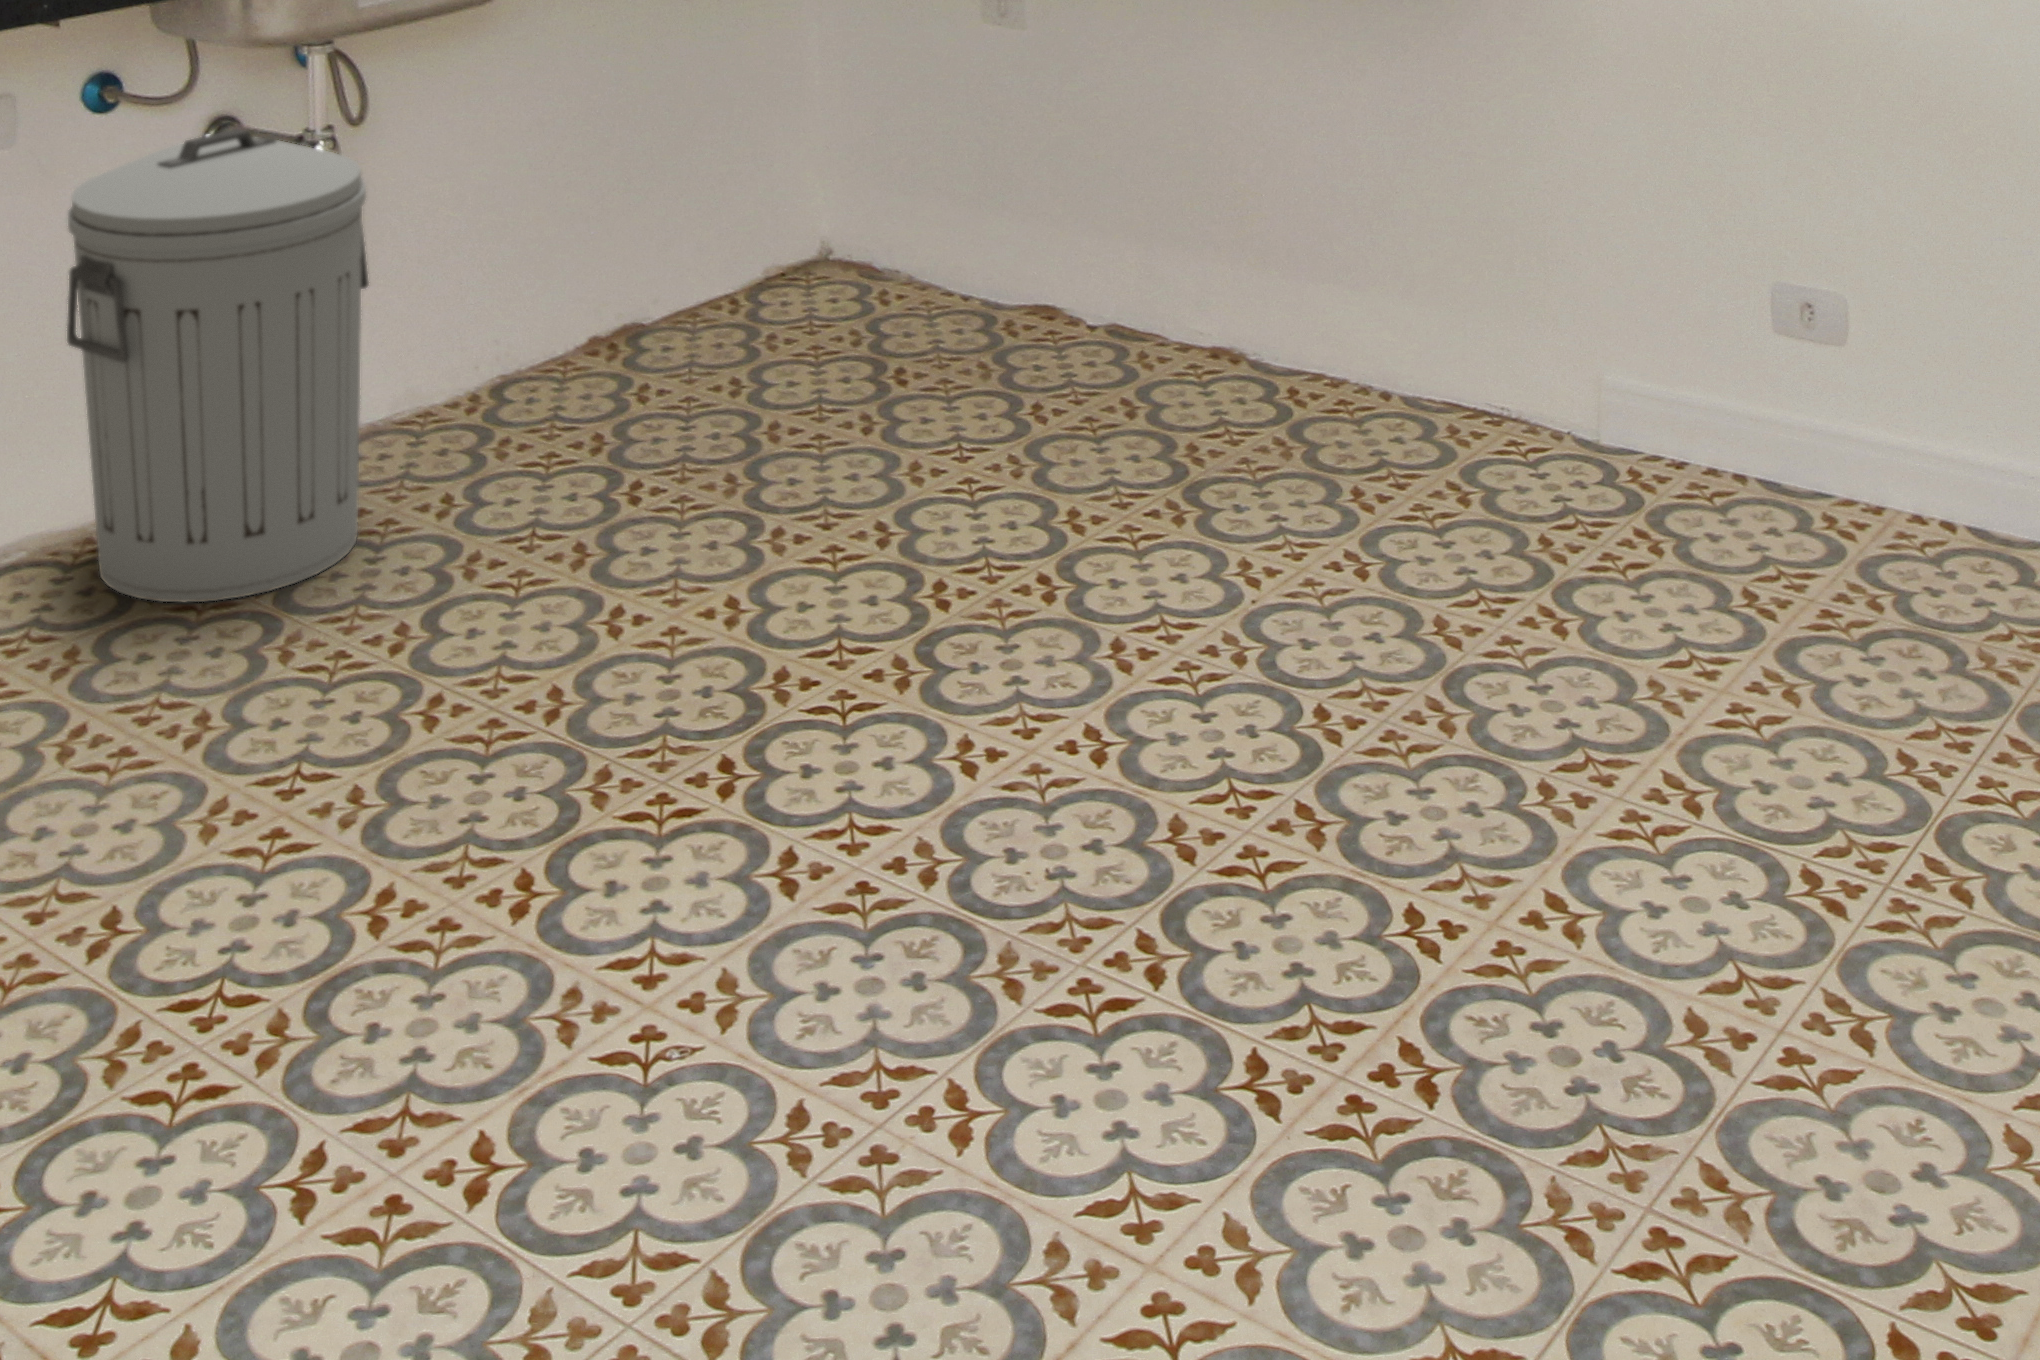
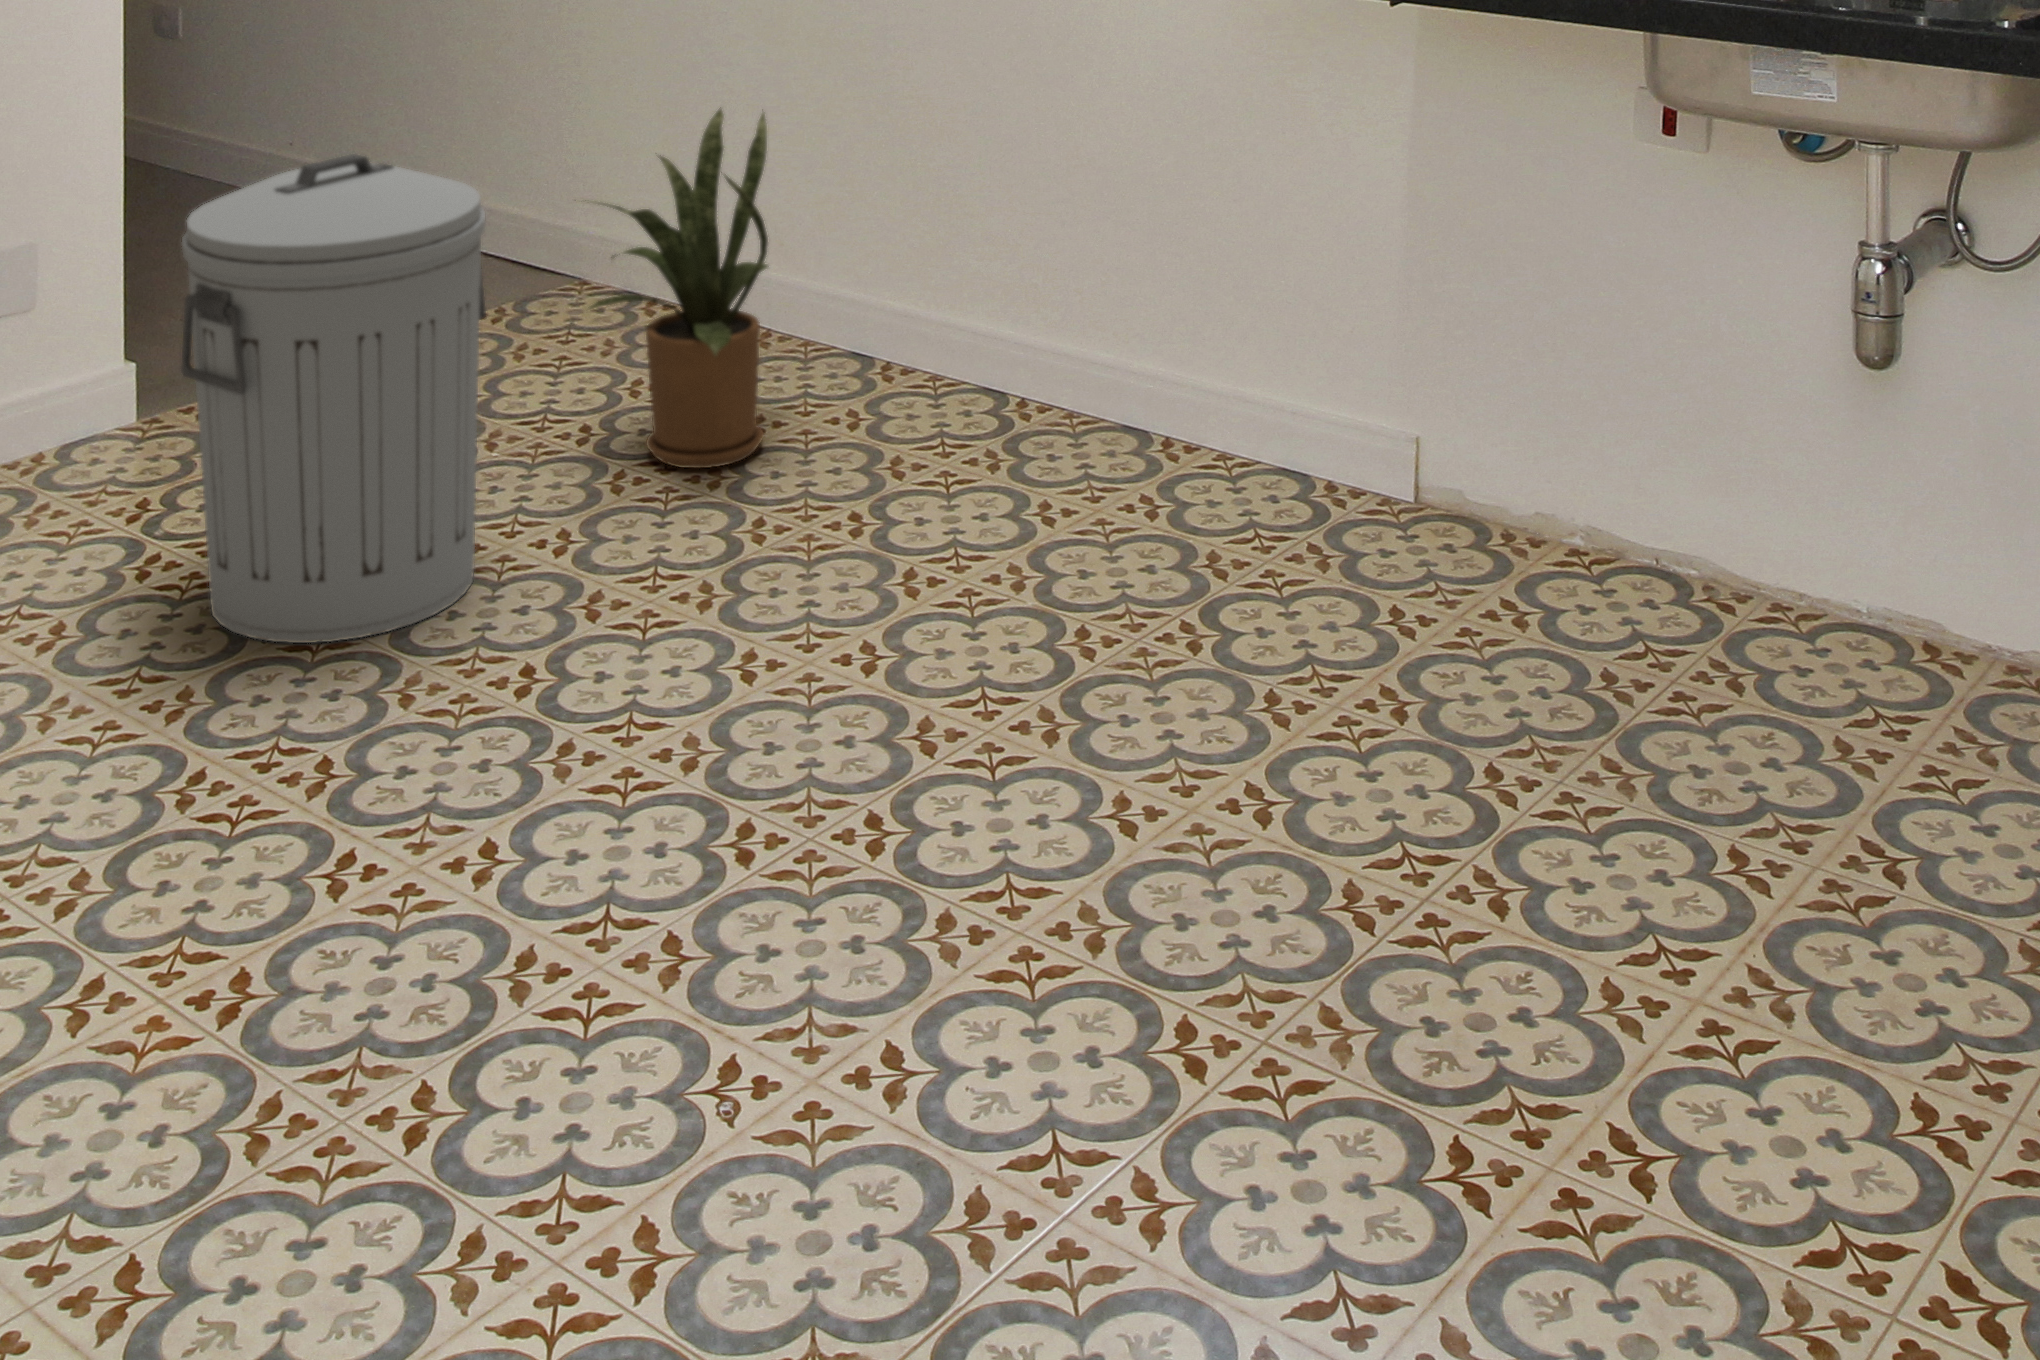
house plant: none [457,79,656,432] -> present [585,109,768,468]

